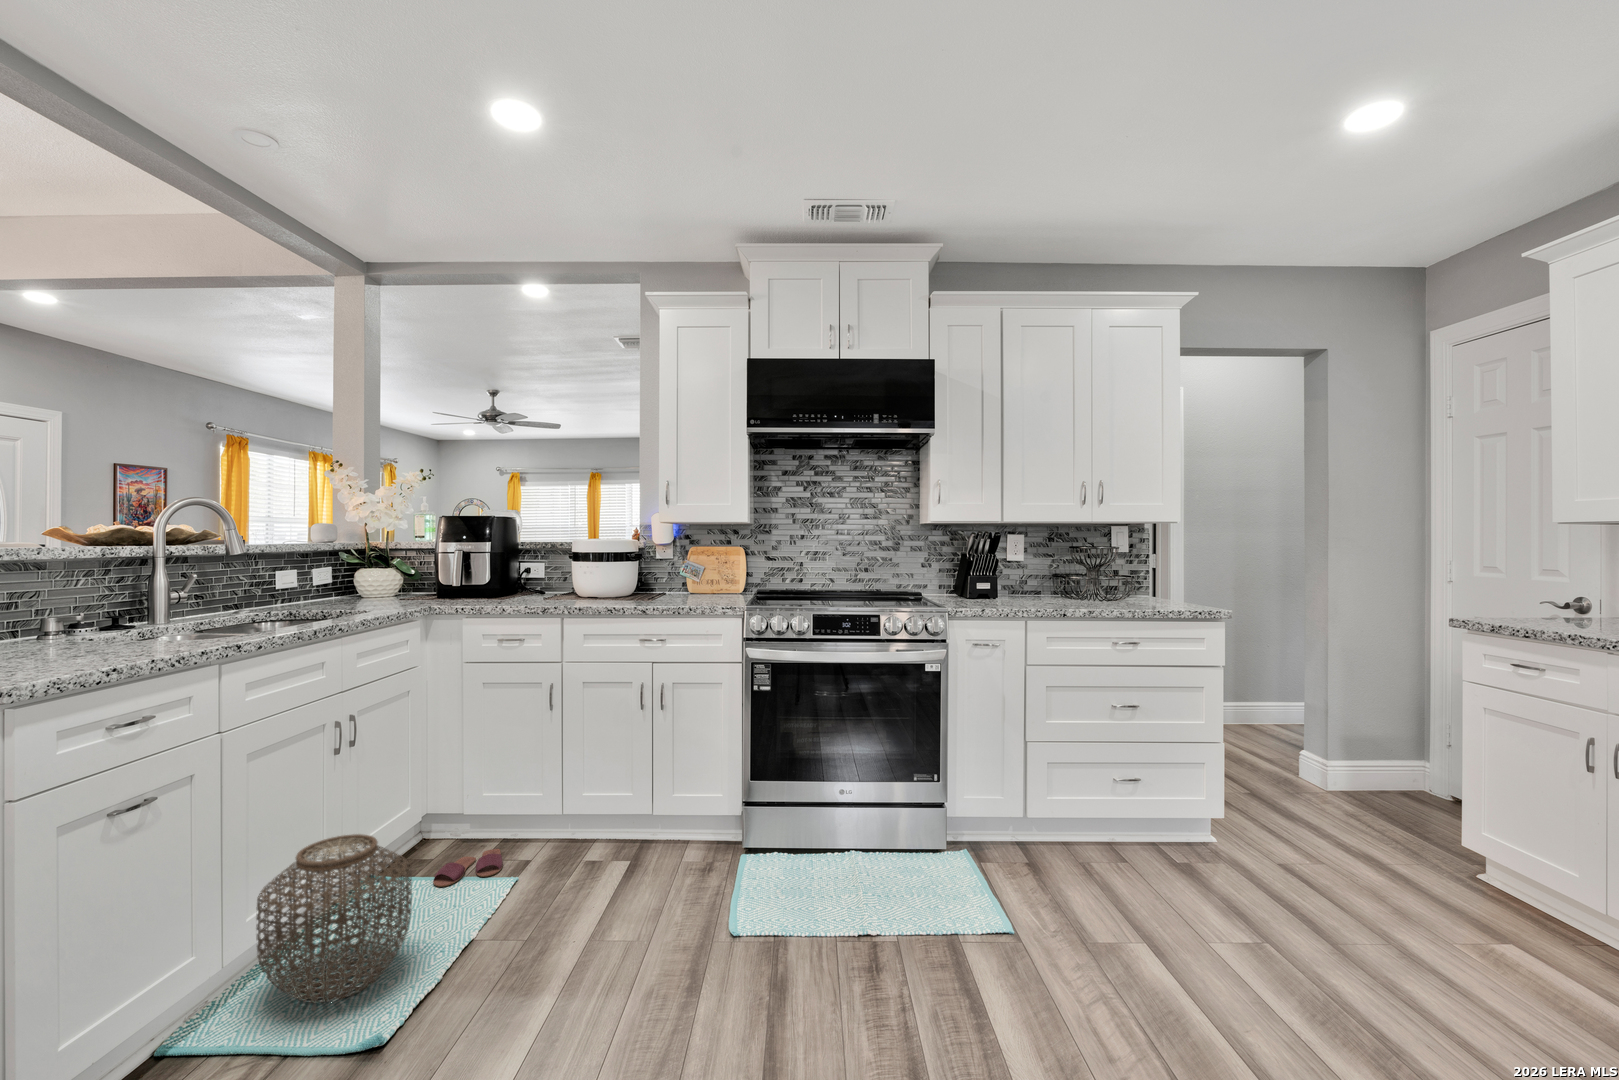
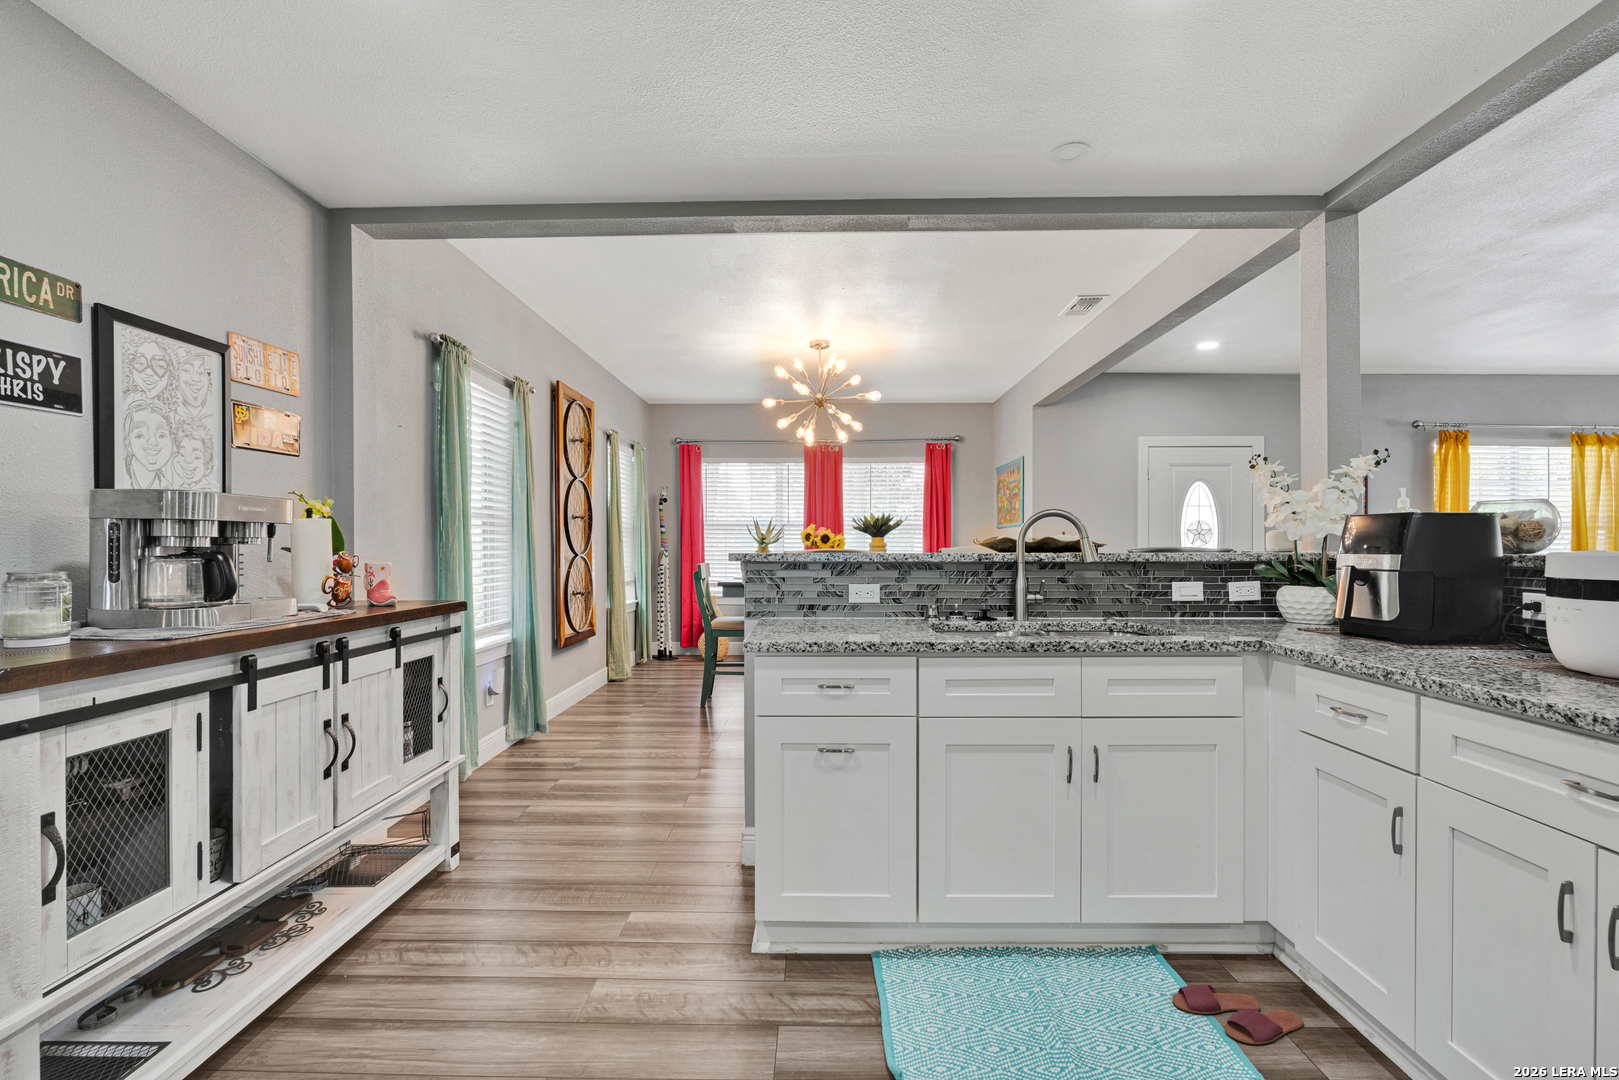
woven basket: present [256,834,412,1003] -> none [906,851,1042,1028]

